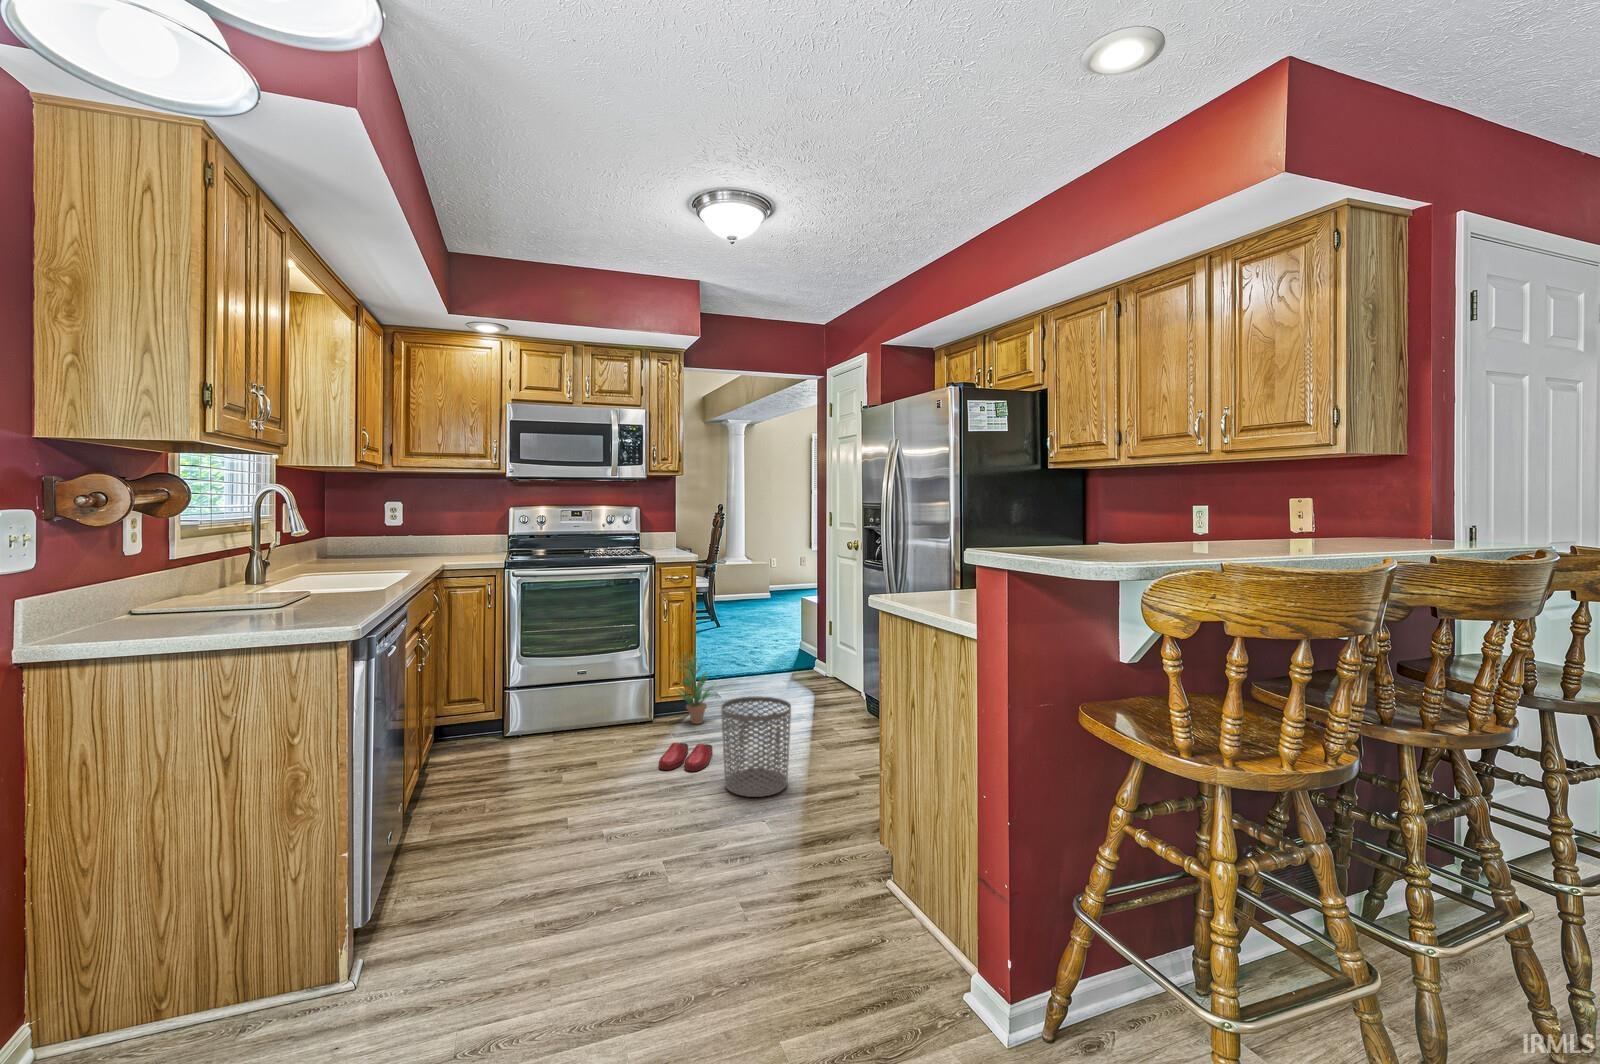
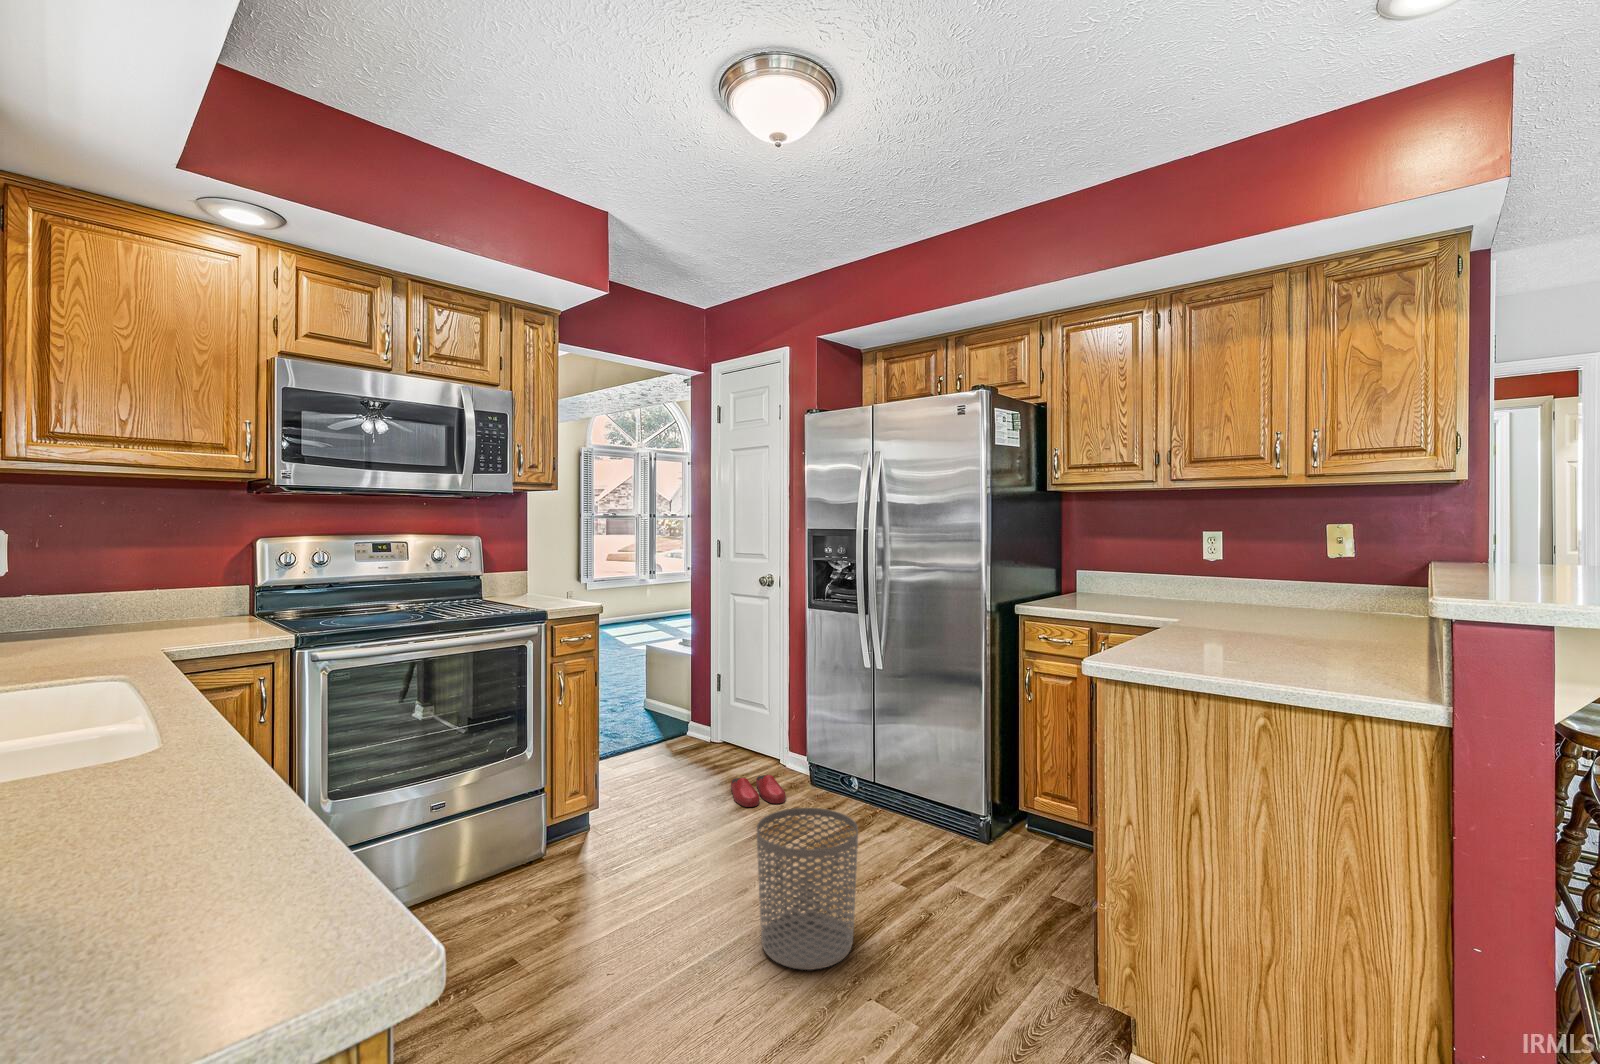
potted plant: present [678,655,713,724] -> none [577,748,638,853]
slippers: present [659,743,712,771] -> present [731,775,786,807]

